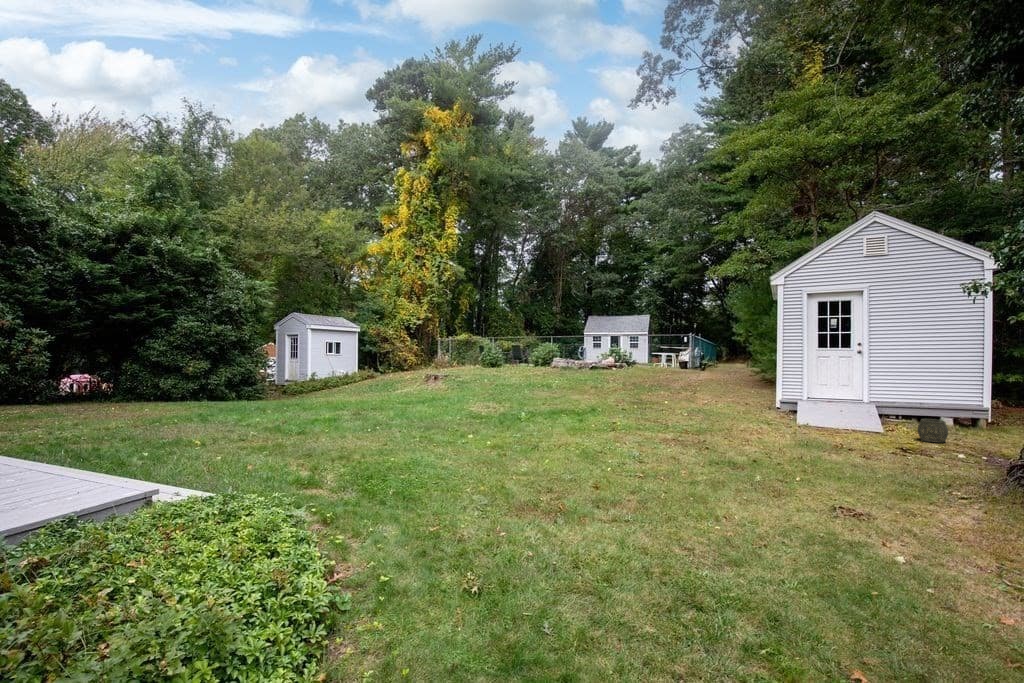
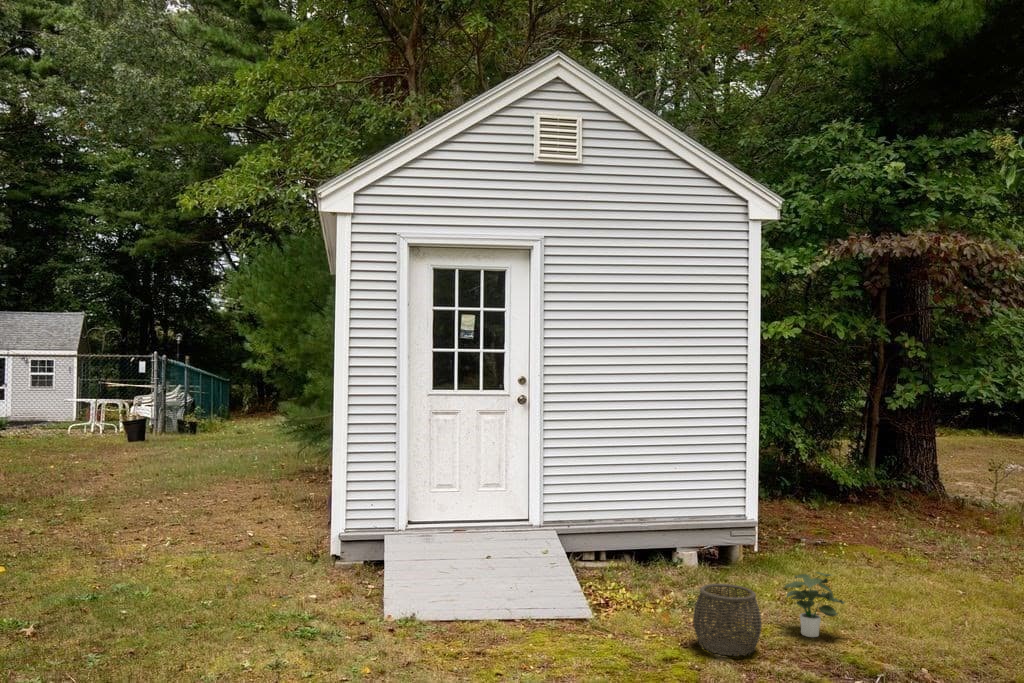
potted plant: none [969,420,1000,444] -> present [784,572,845,637]

